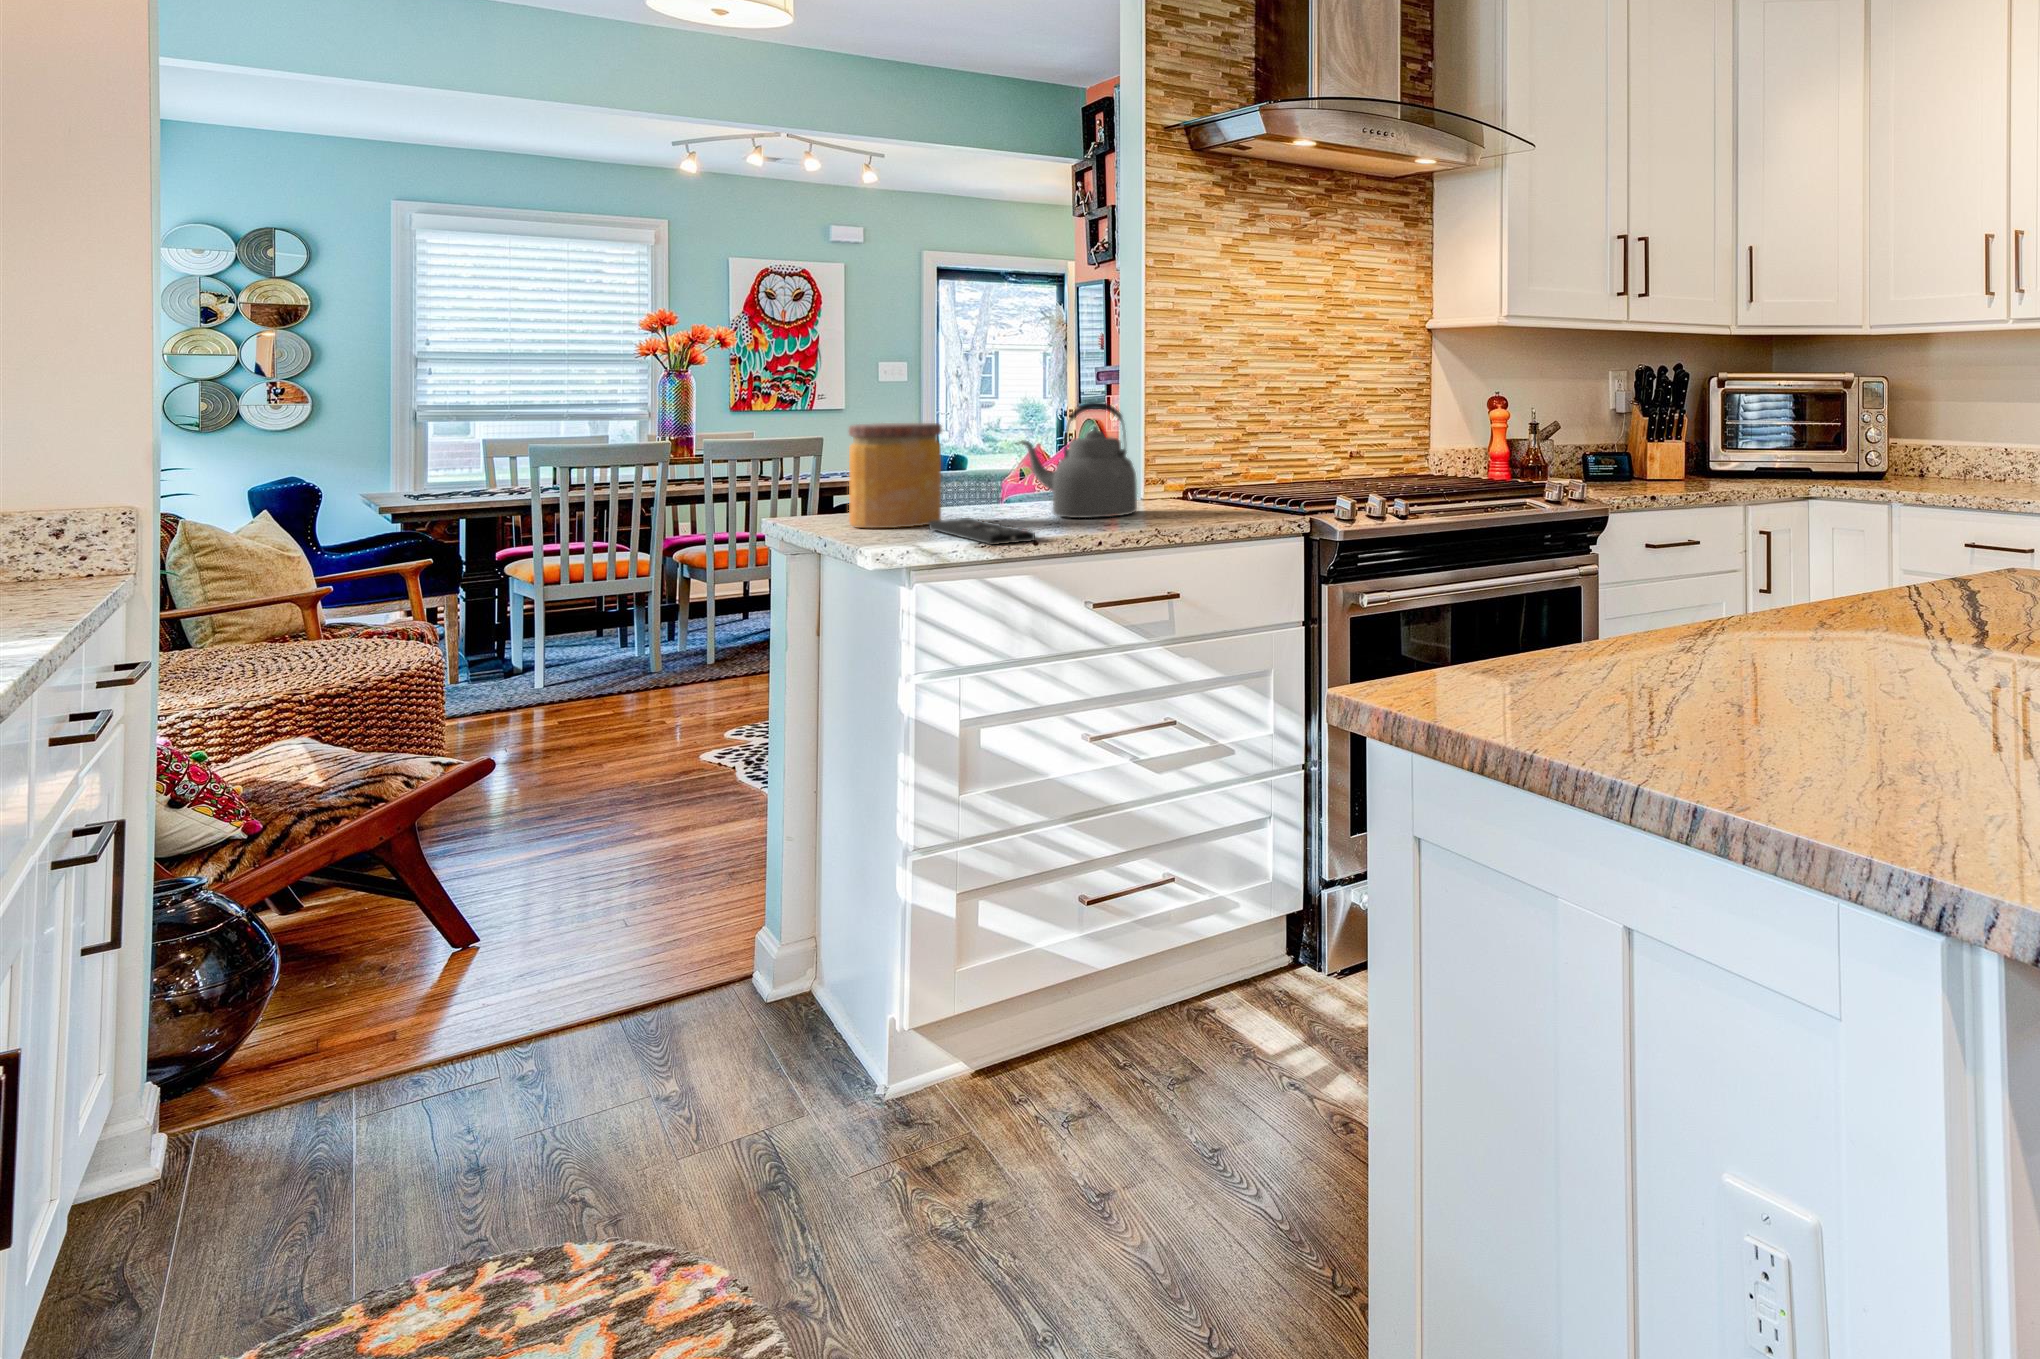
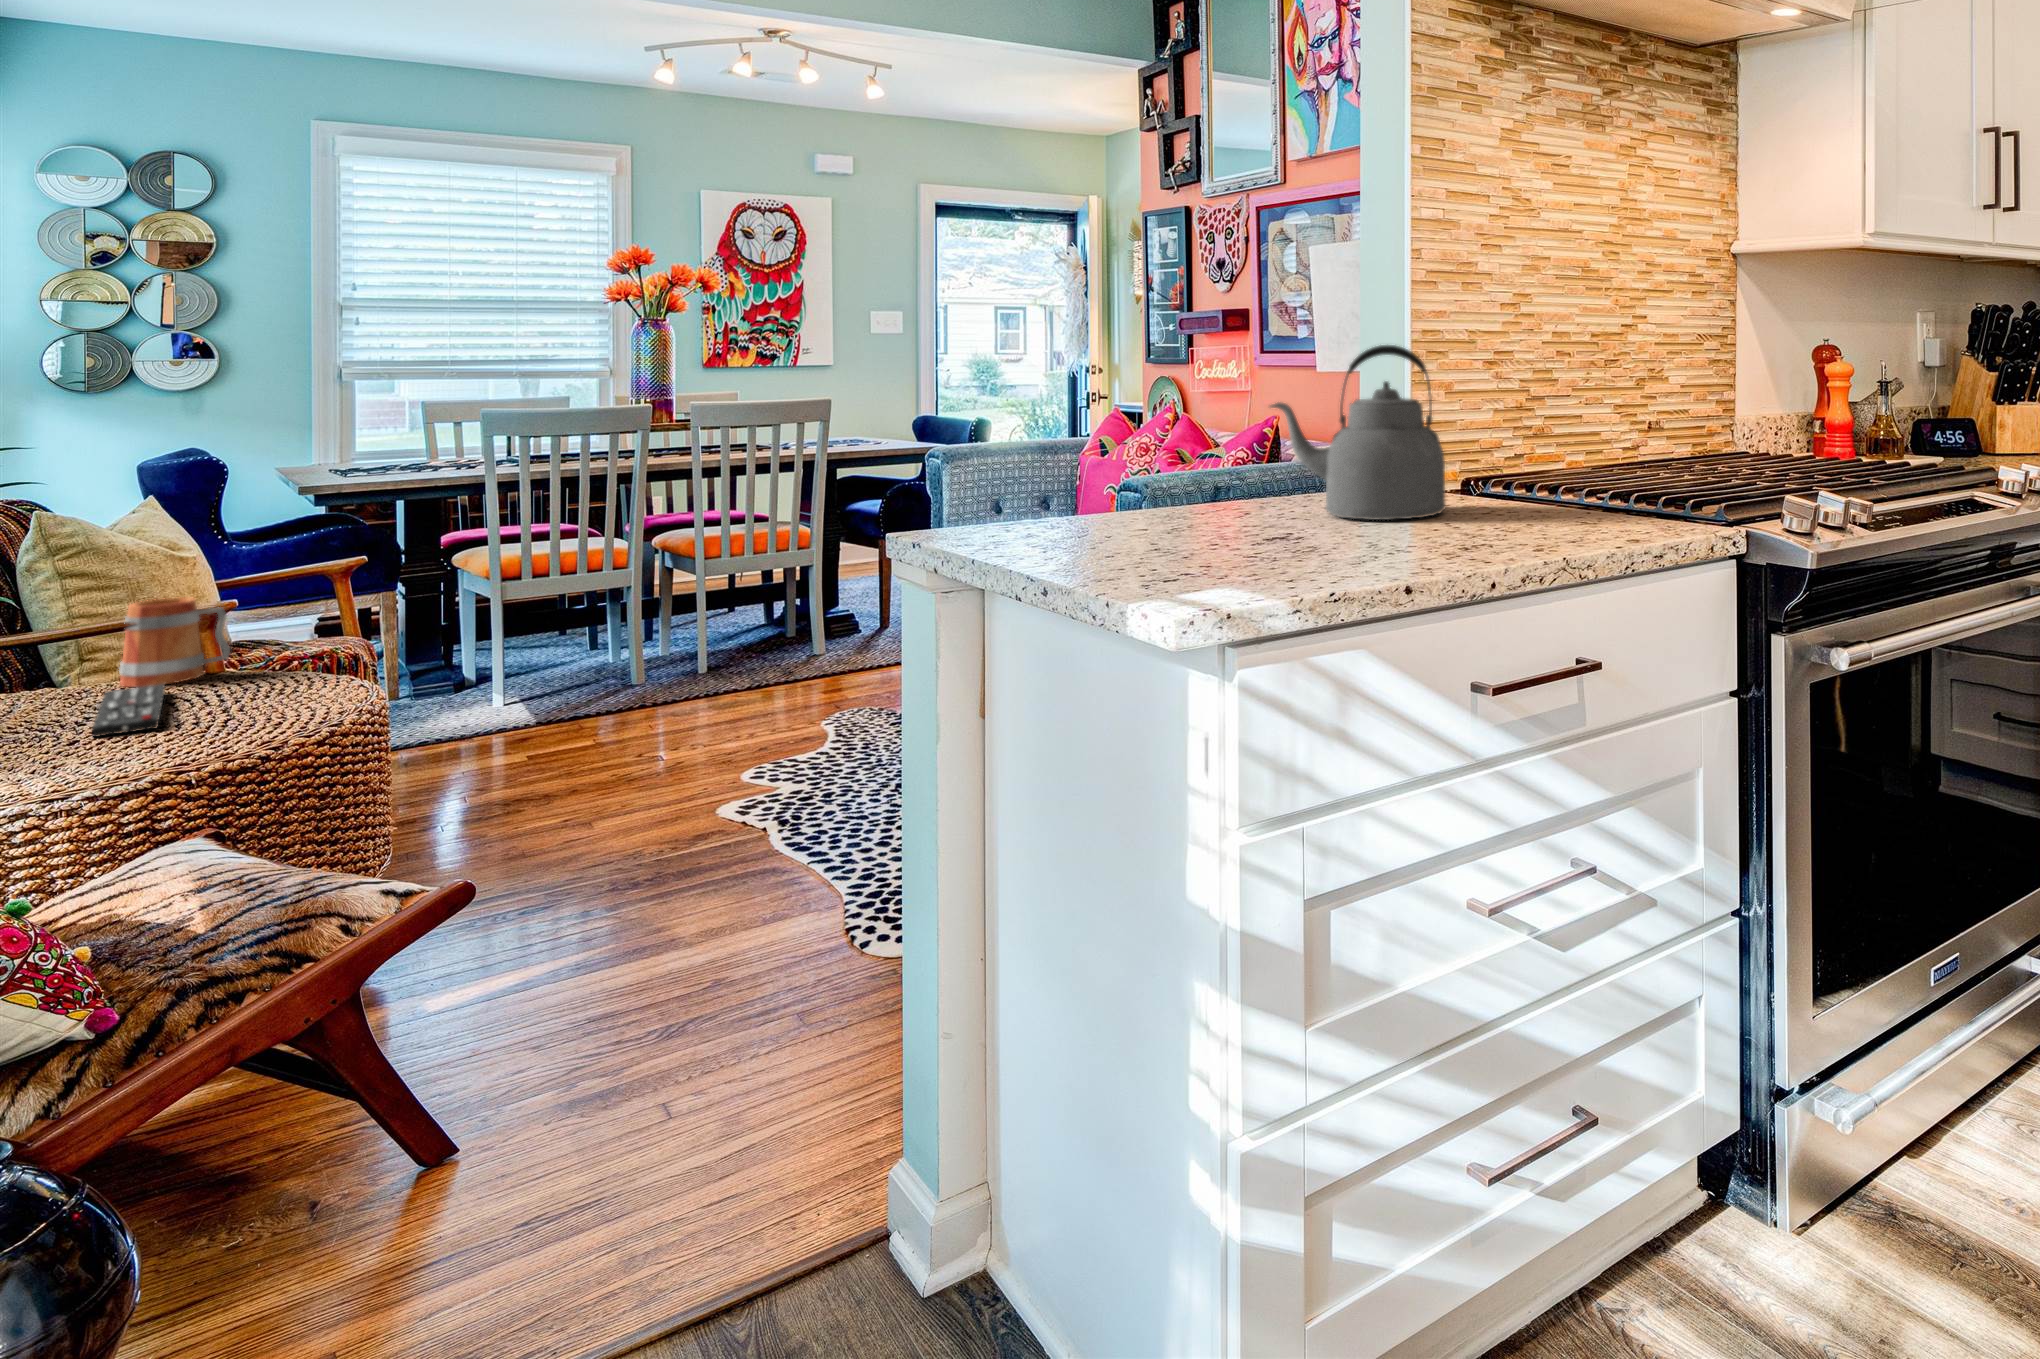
jar: present [849,423,942,528] -> none [1038,375,1171,538]
remote control: present [929,518,1035,545] -> present [92,684,165,737]
mug: none [251,584,330,647] -> present [120,597,230,688]

